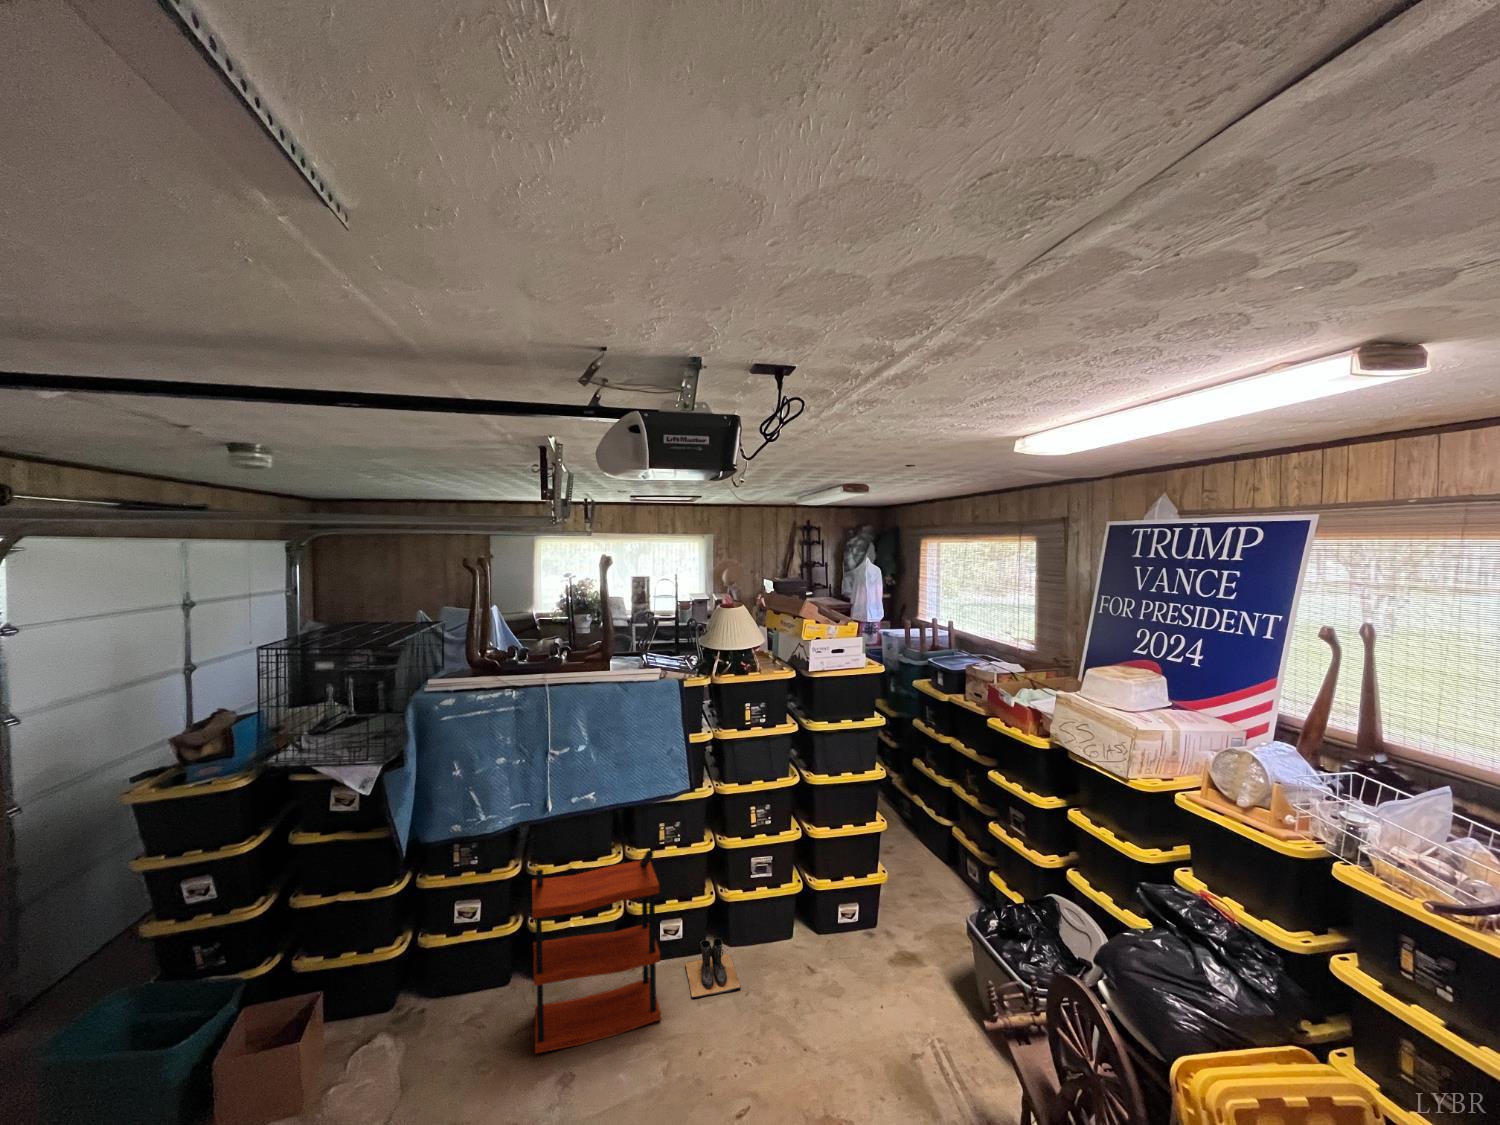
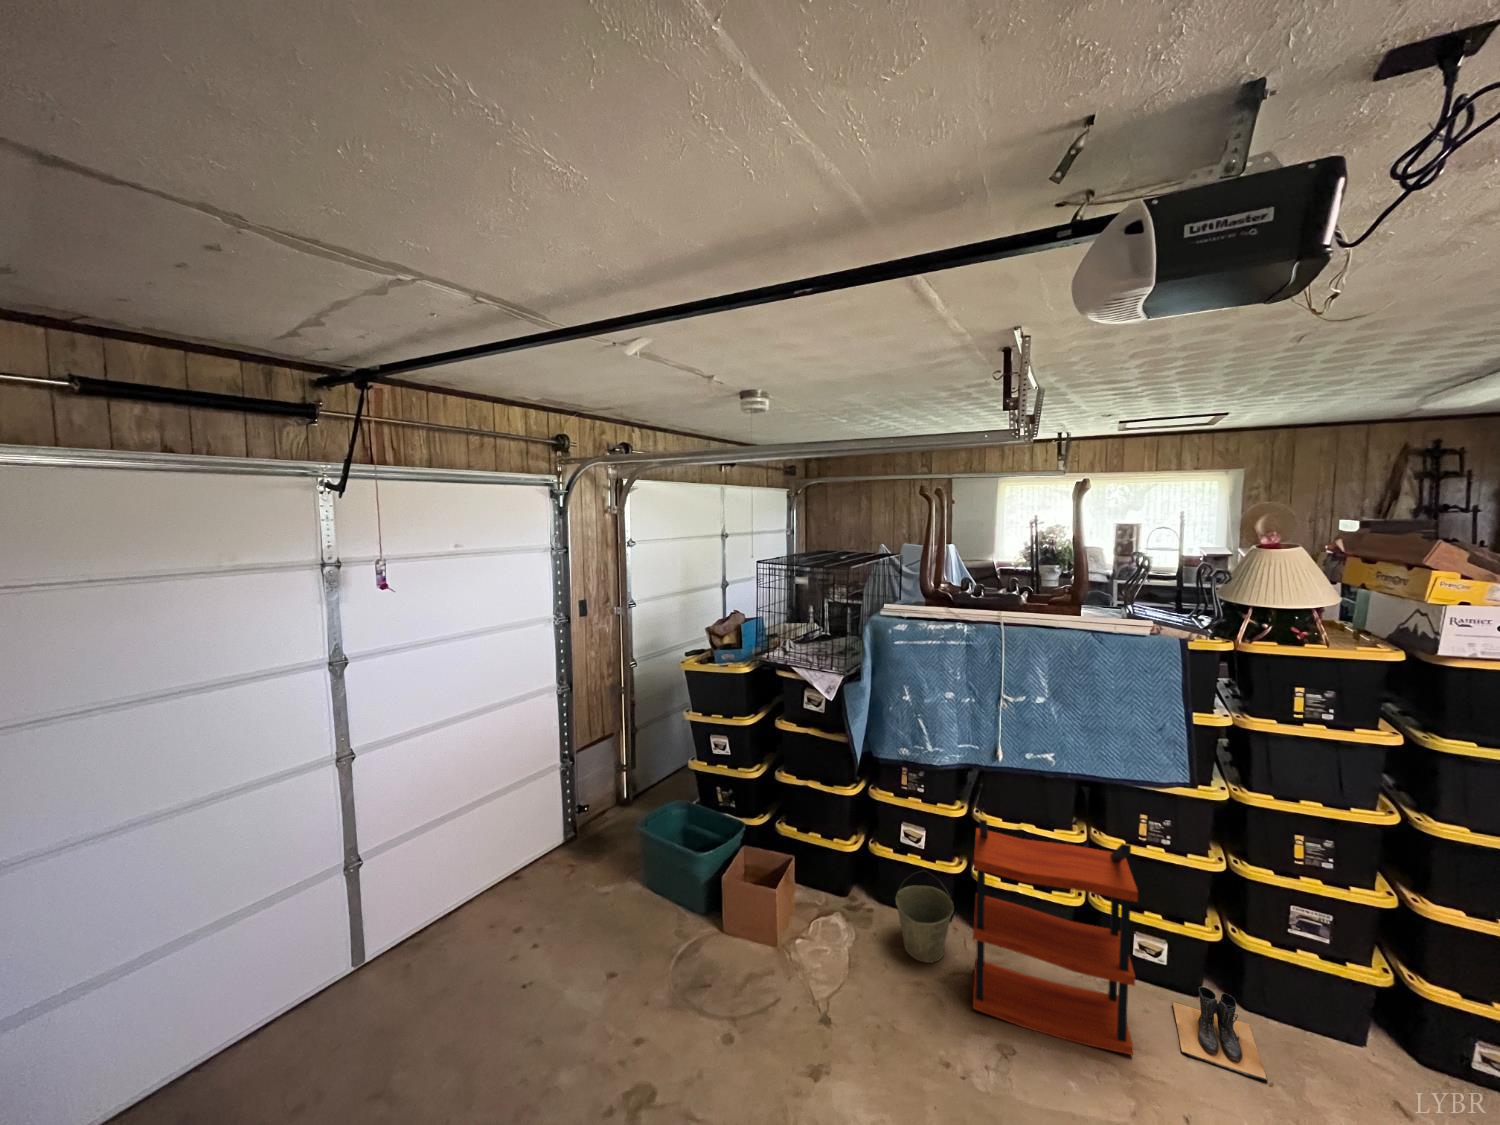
bucket: none [452,942,513,1038] -> present [896,886,954,963]

